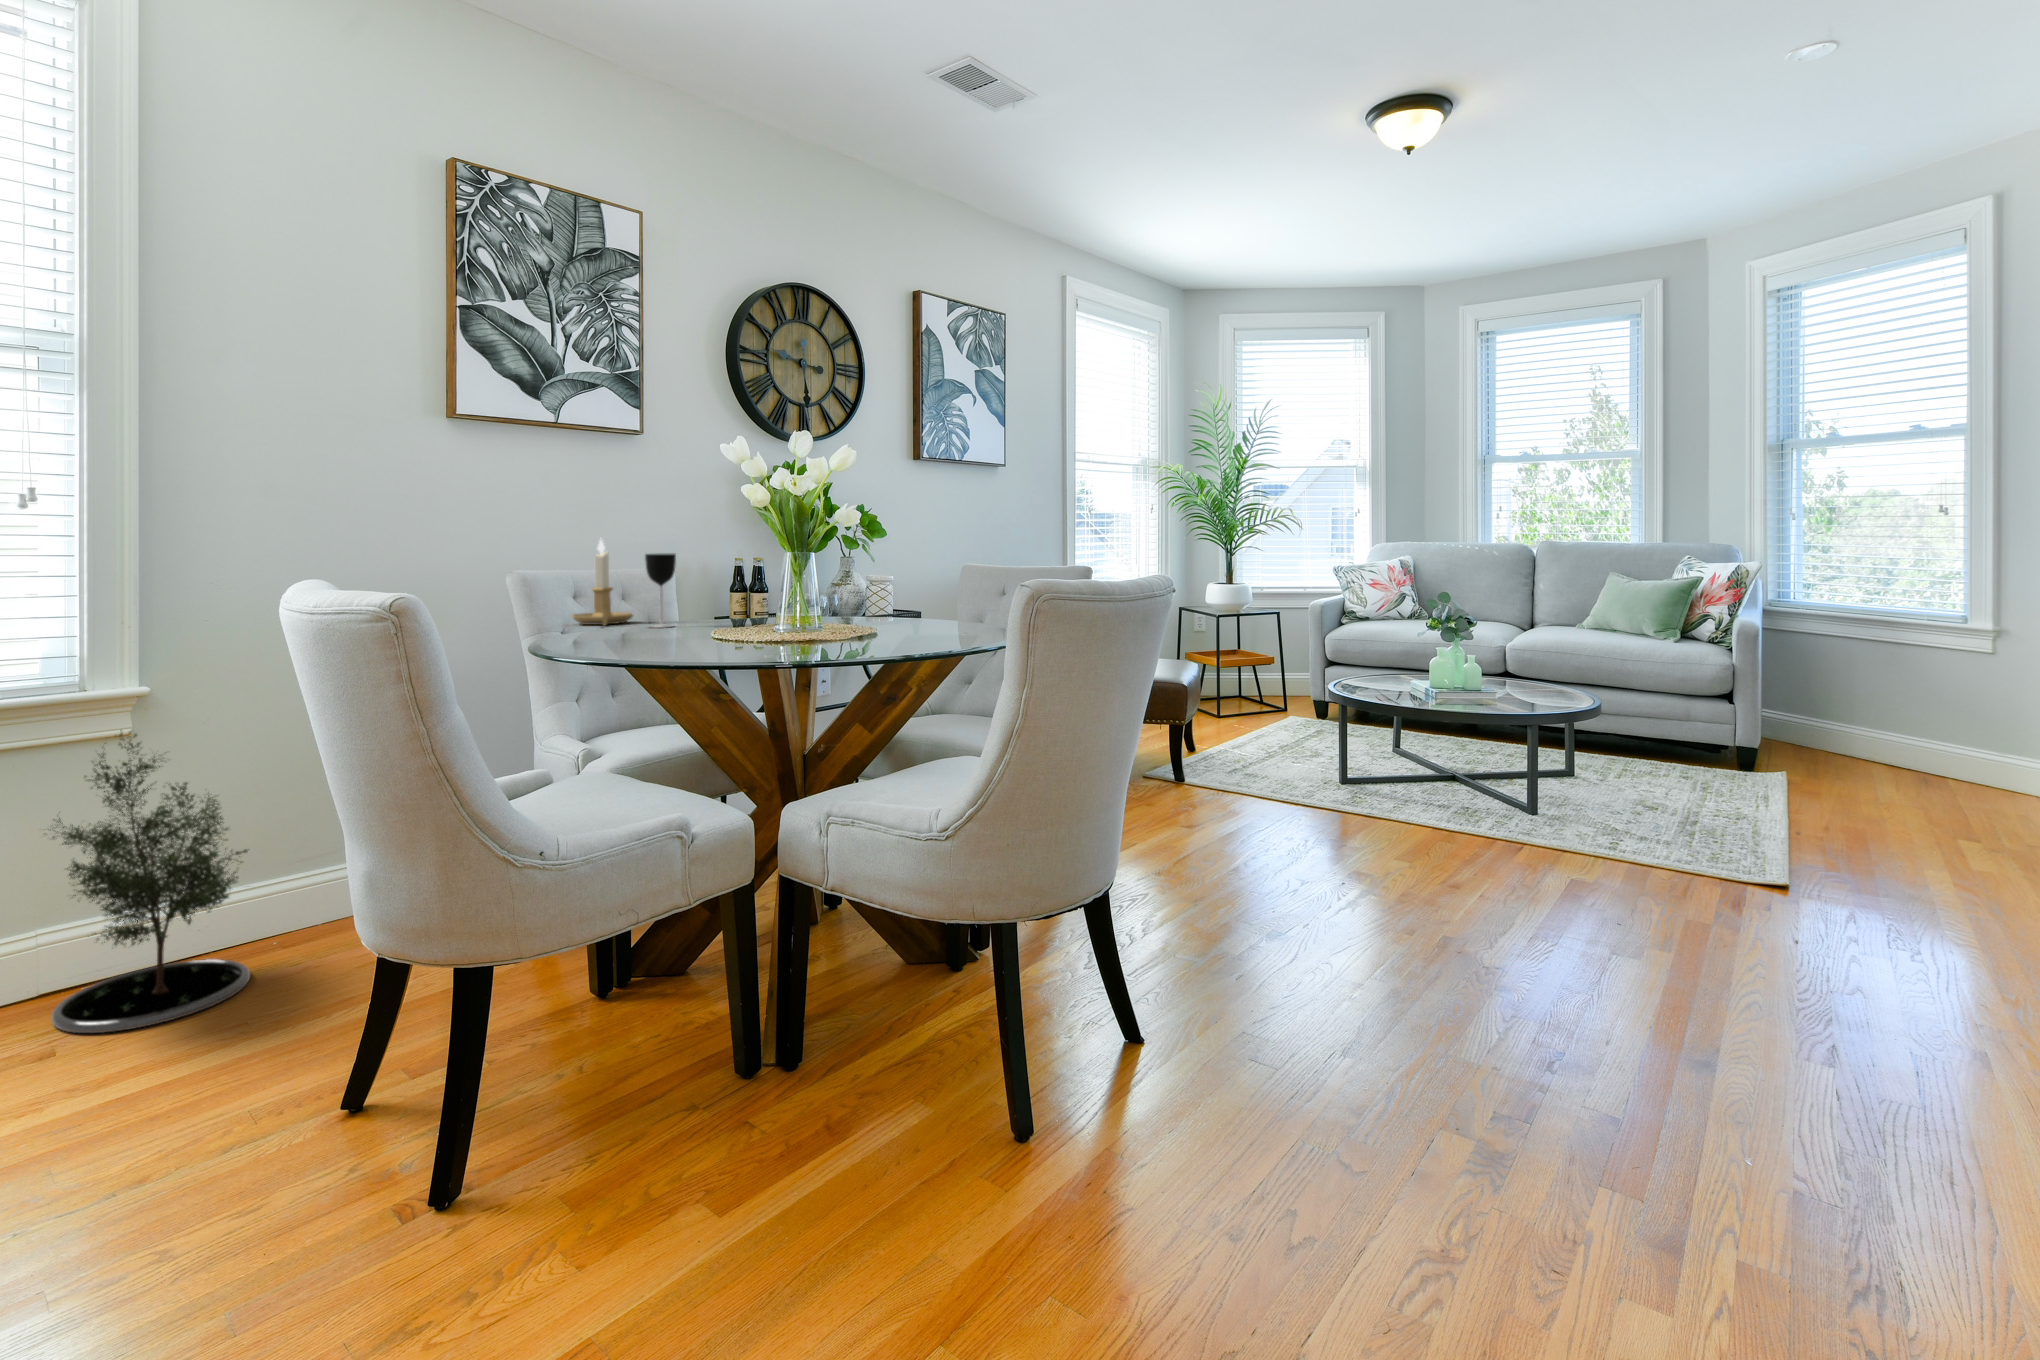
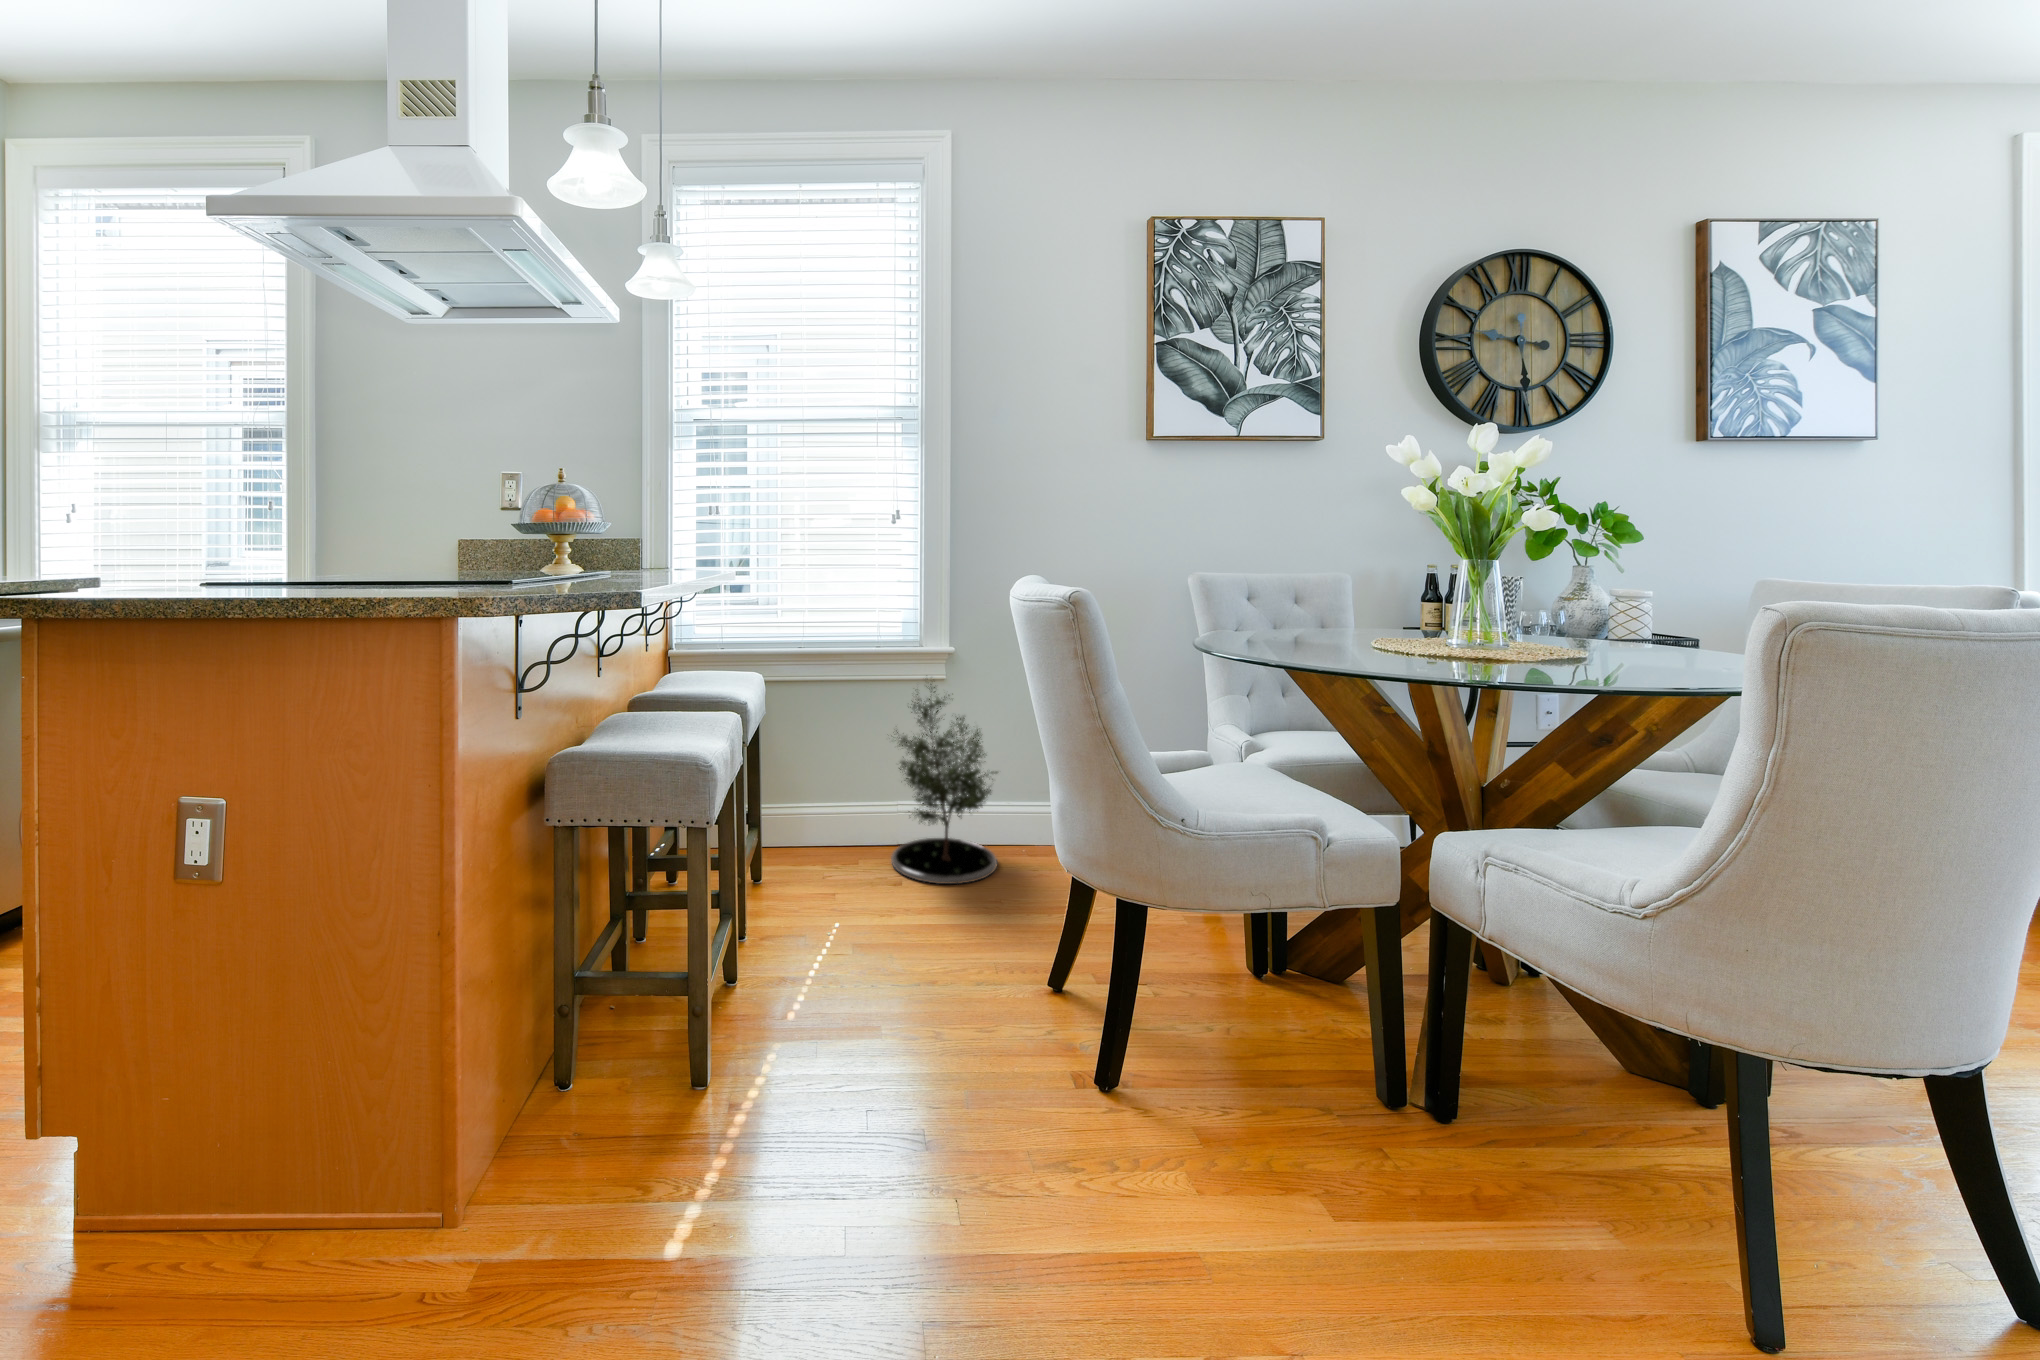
candlestick: present [572,540,633,625] -> none [1246,540,1307,625]
wine glass: present [645,554,676,628] -> none [1319,558,1353,633]

